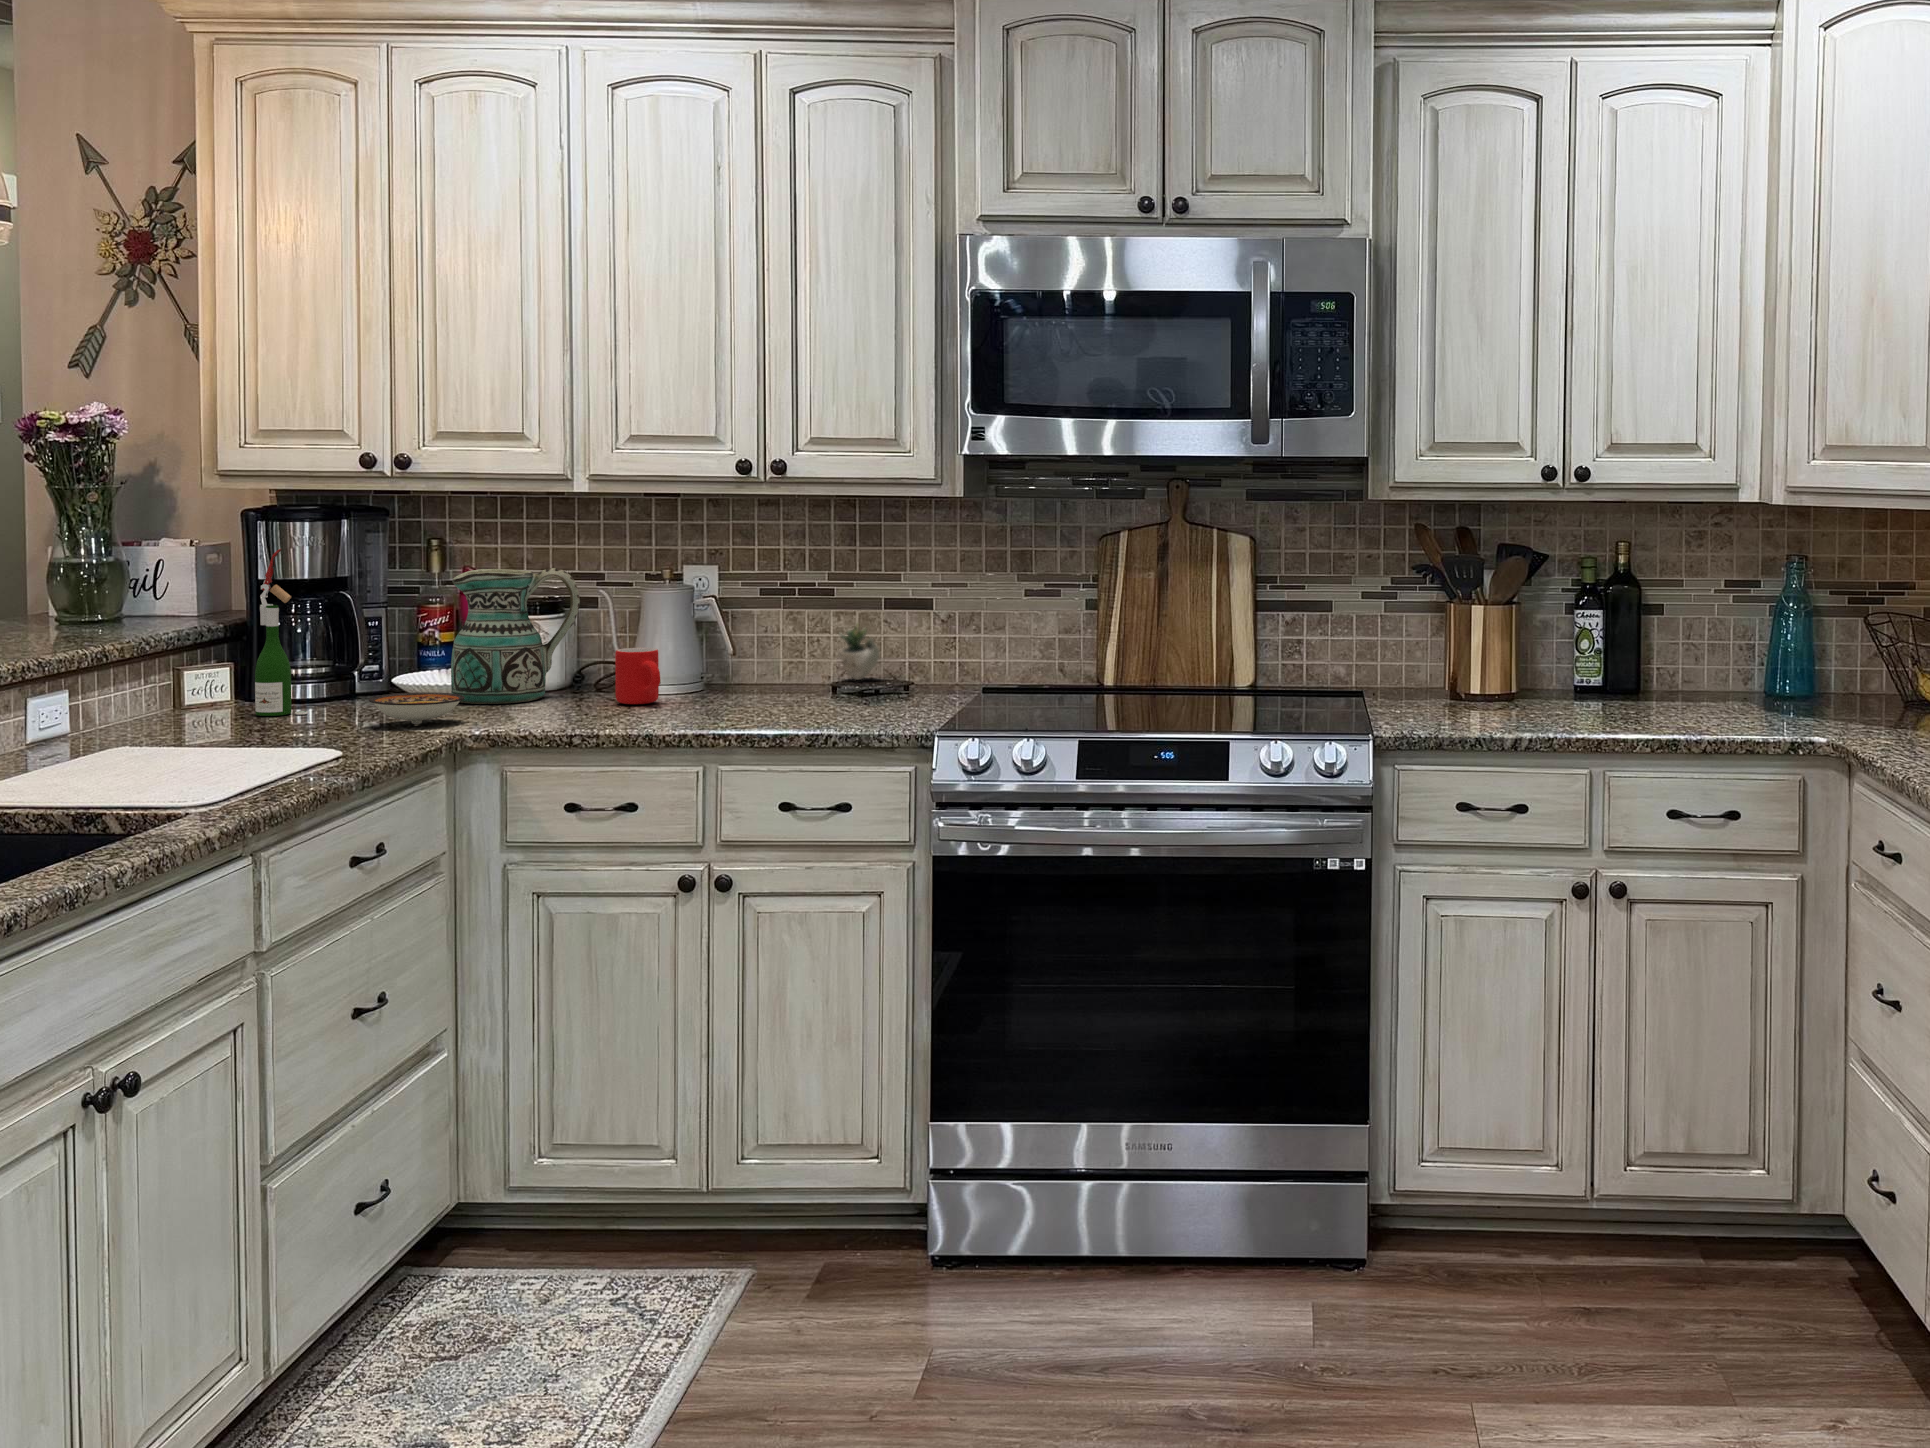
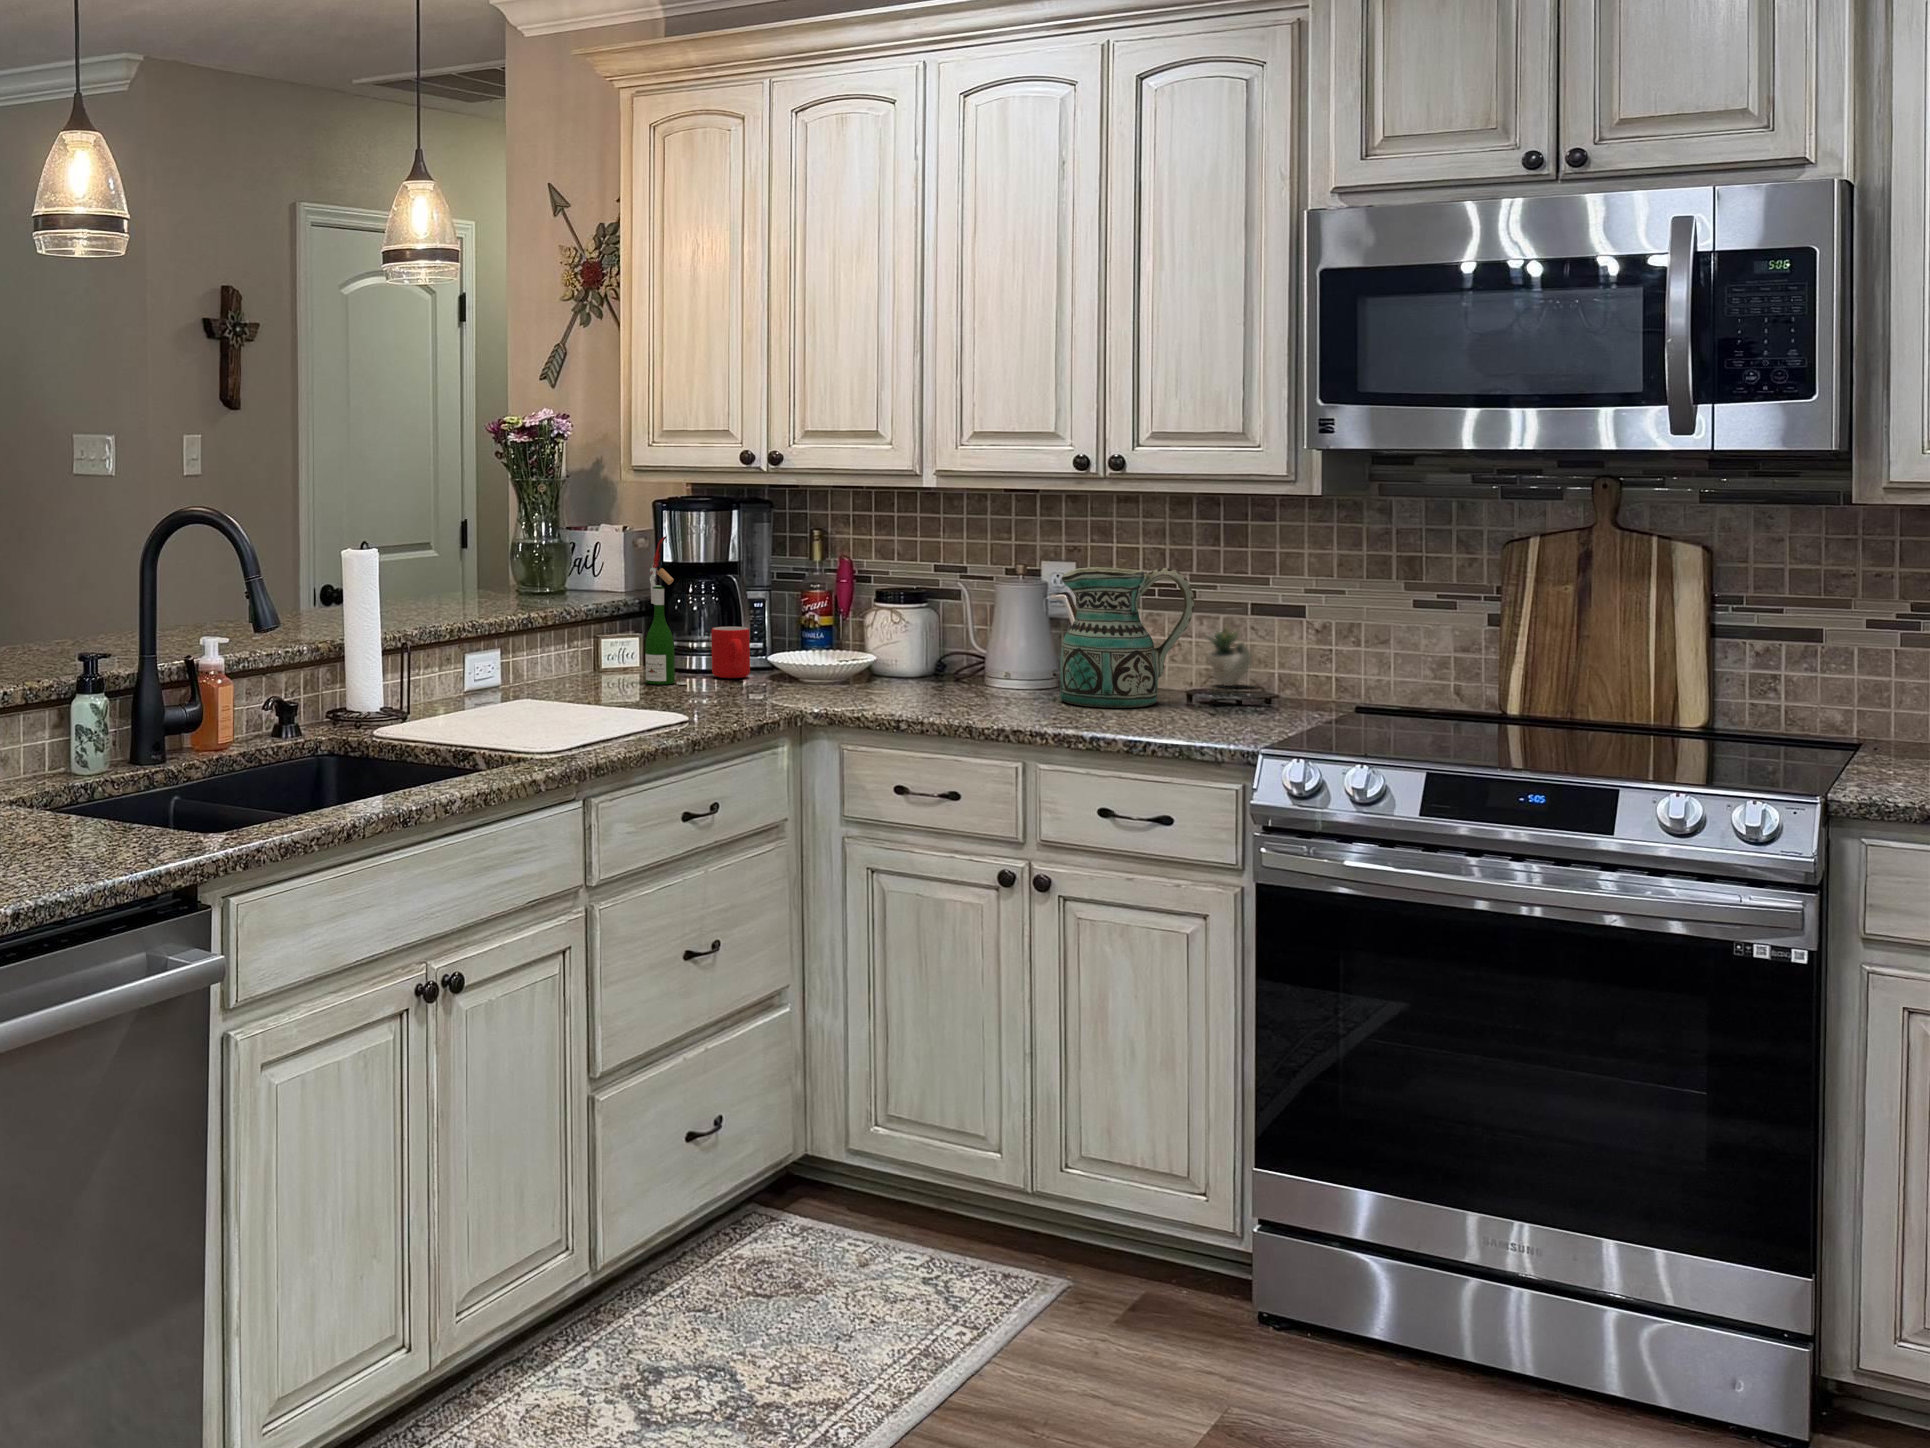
ceramic pitcher: present [451,568,580,704] -> present [1060,567,1194,708]
mug: present [615,648,660,704] -> present [712,627,750,678]
ceramic bowl: present [369,692,465,724] -> none [725,671,809,700]

